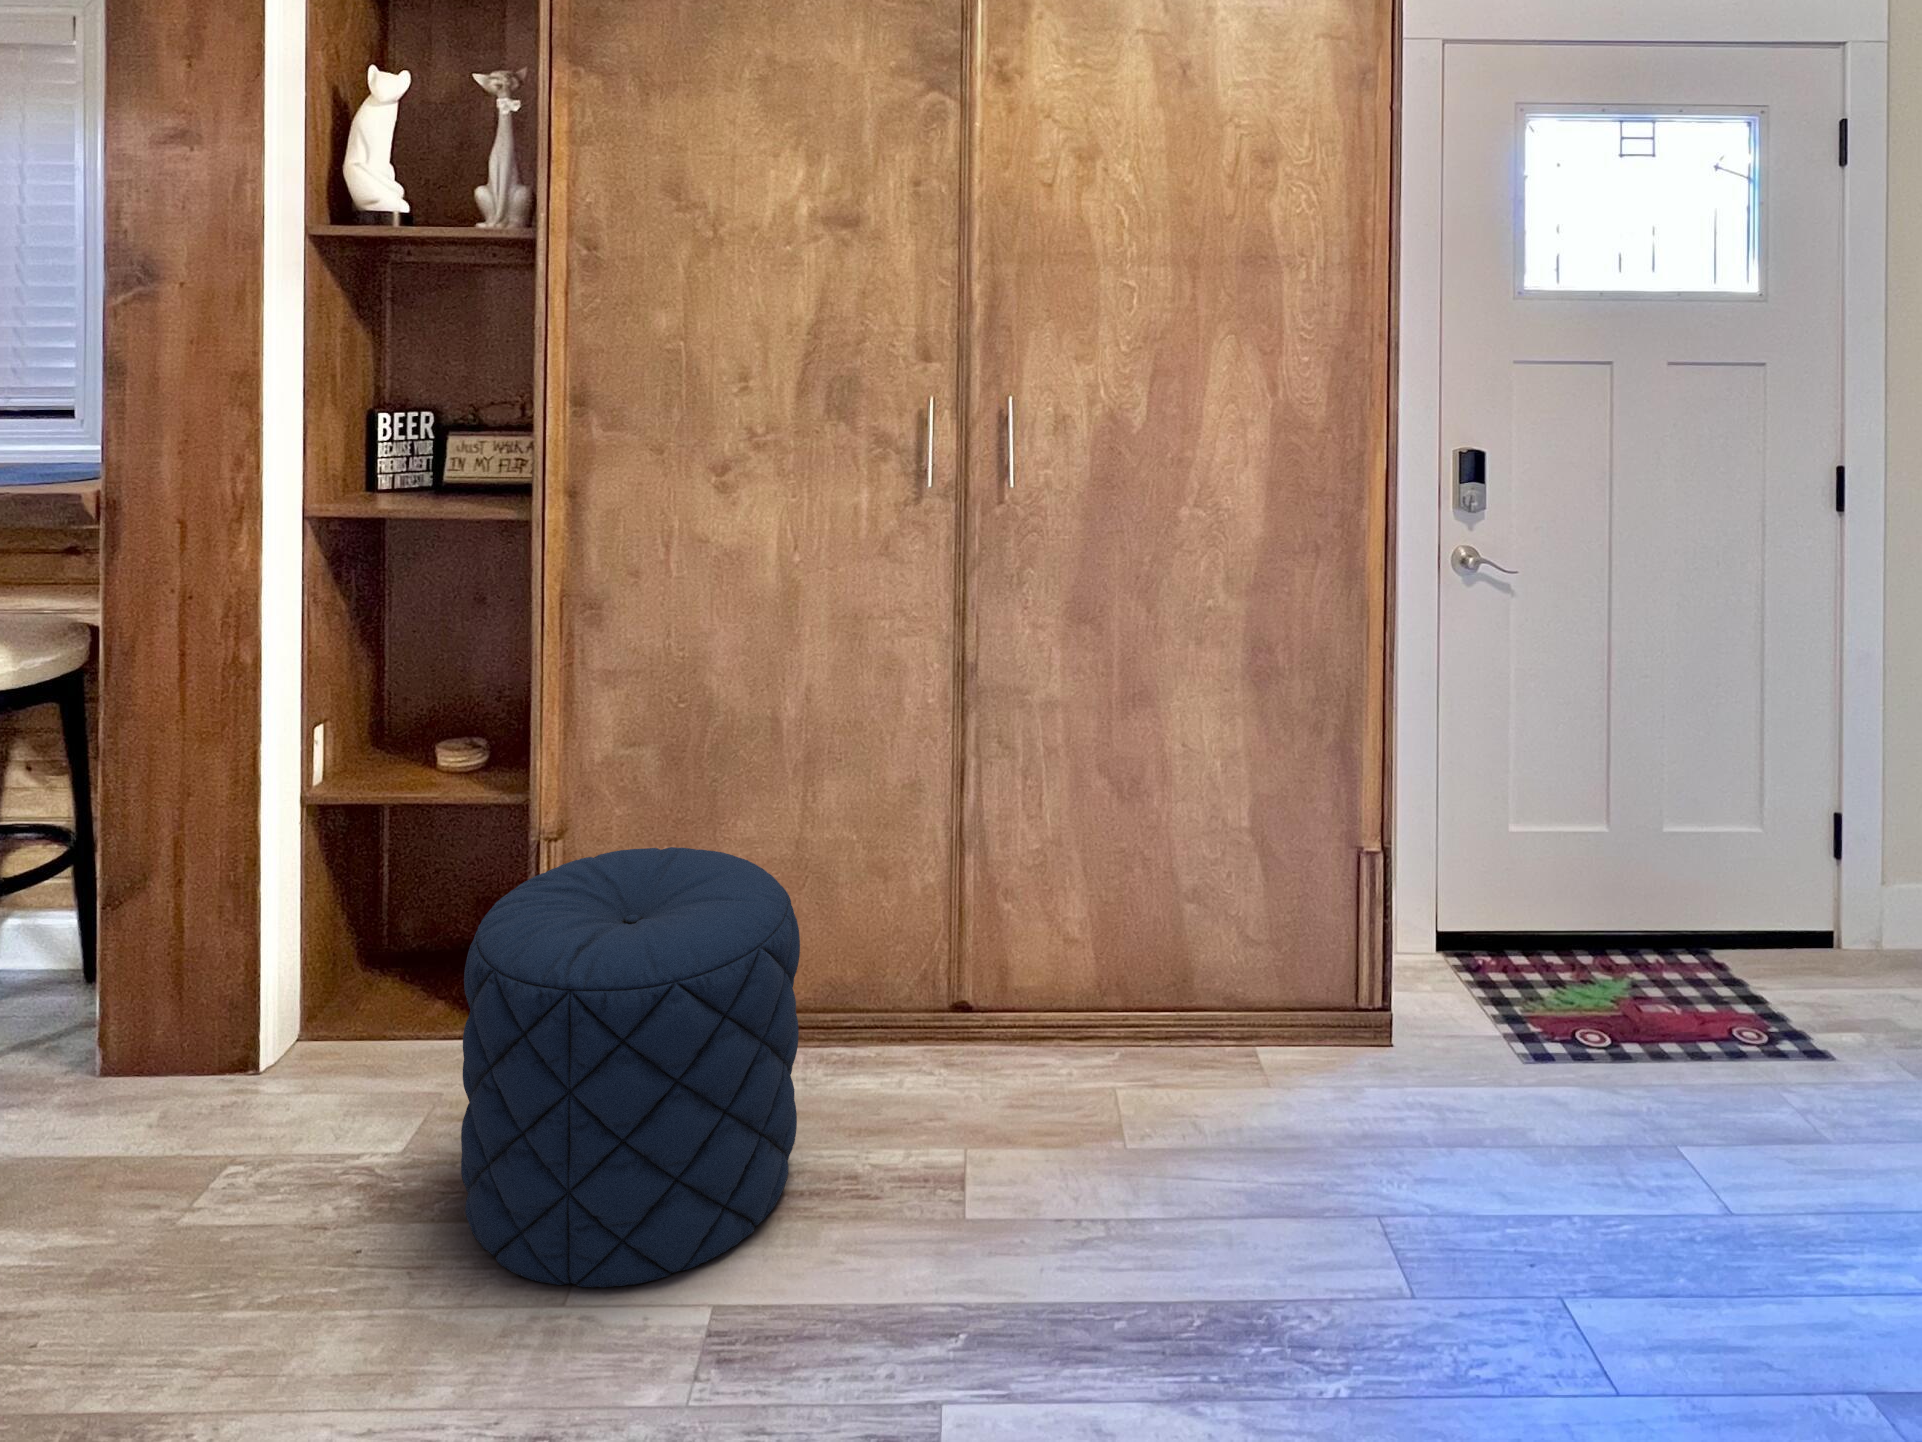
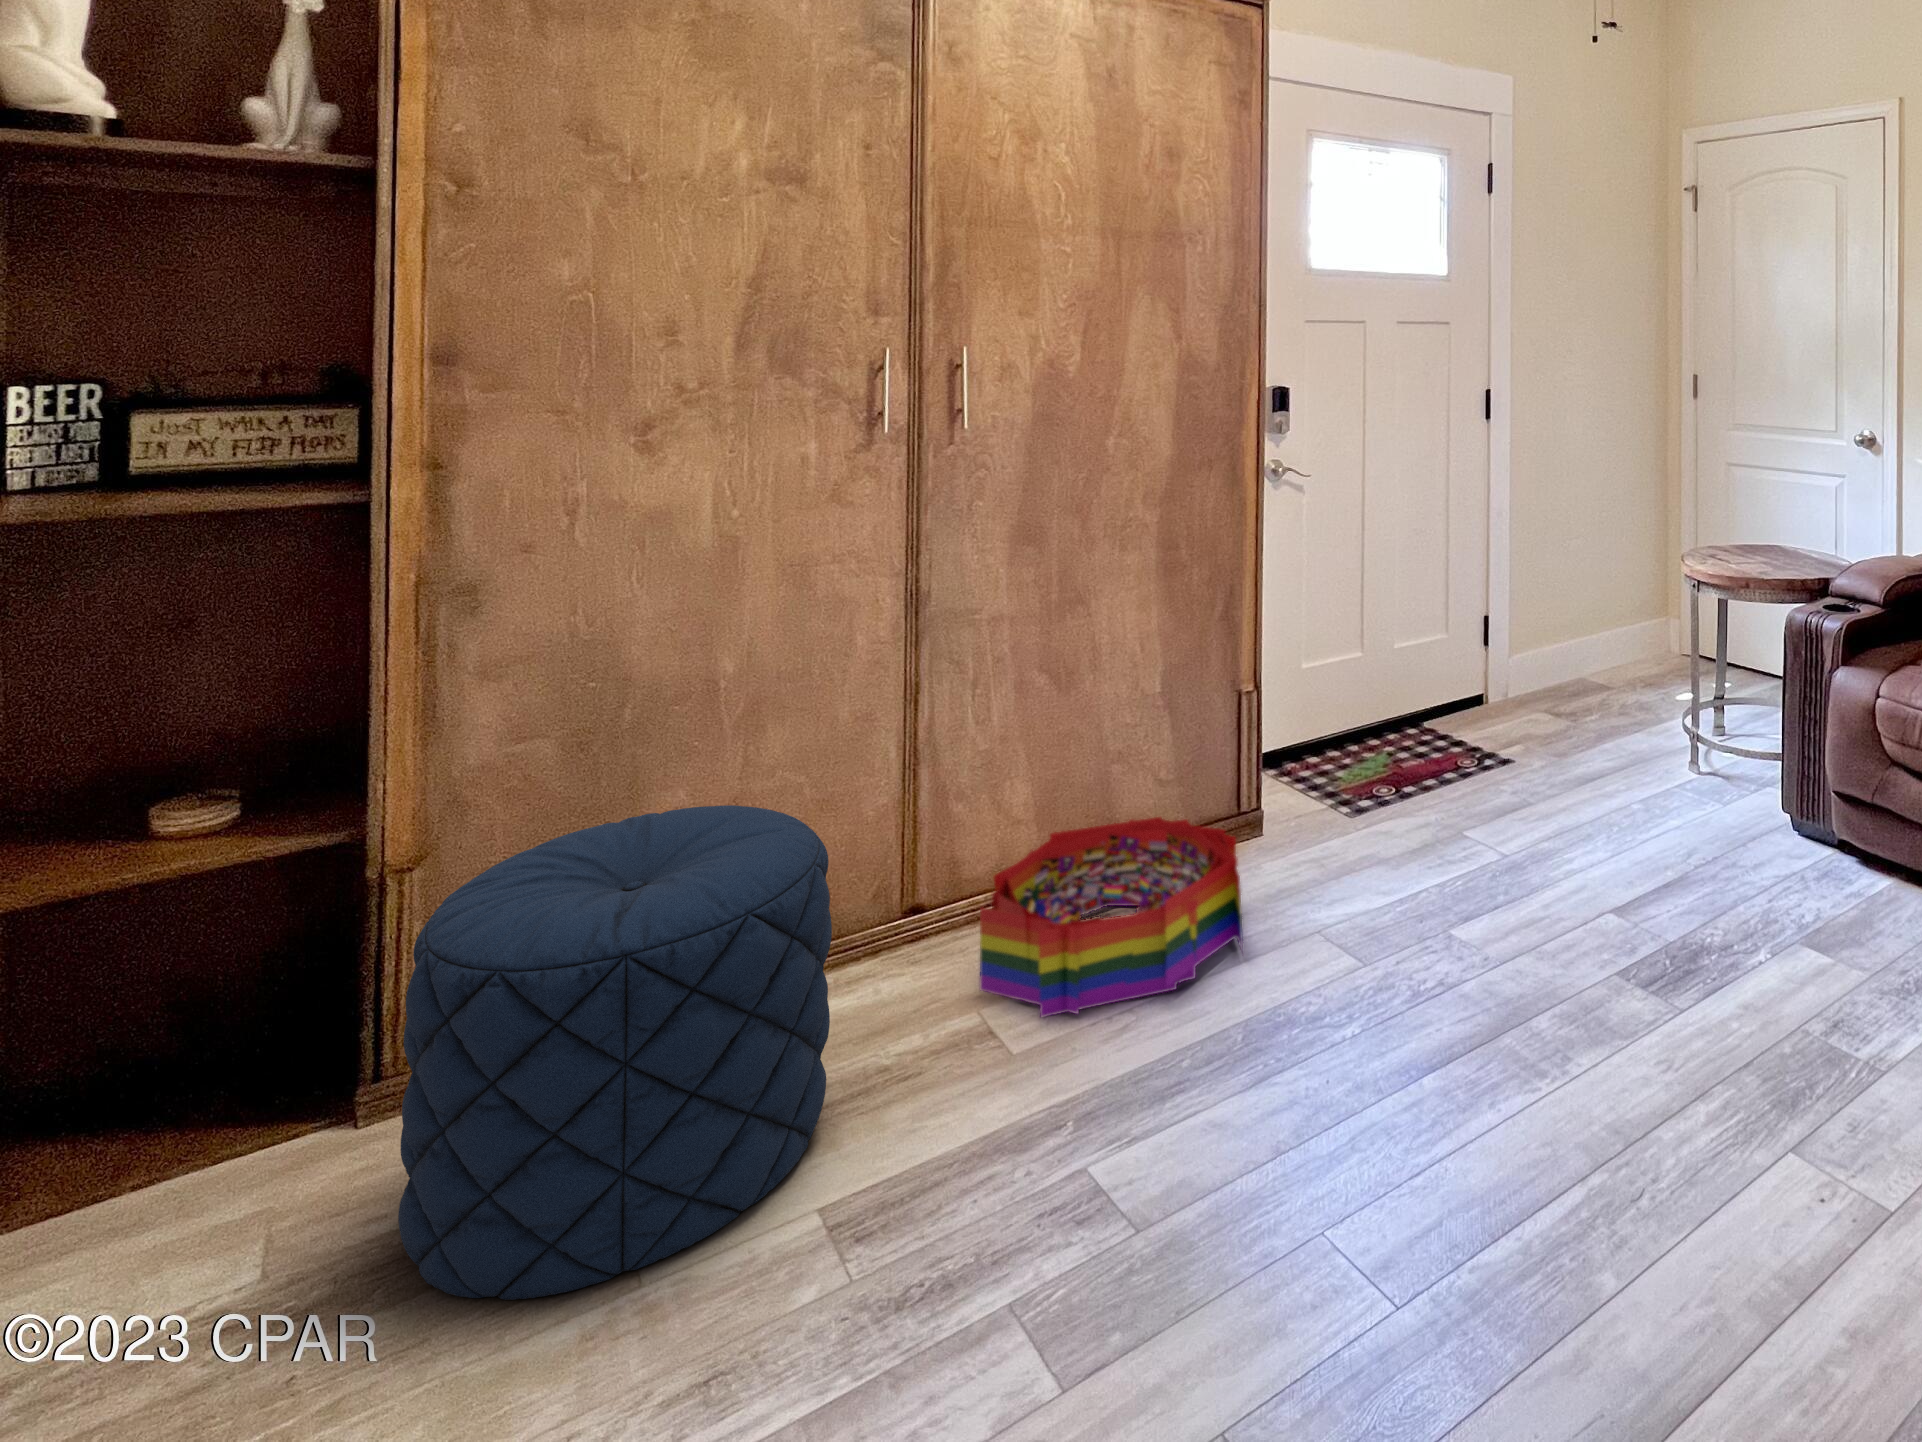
storage bin: none [982,969,1291,1220] -> present [980,817,1243,1017]

